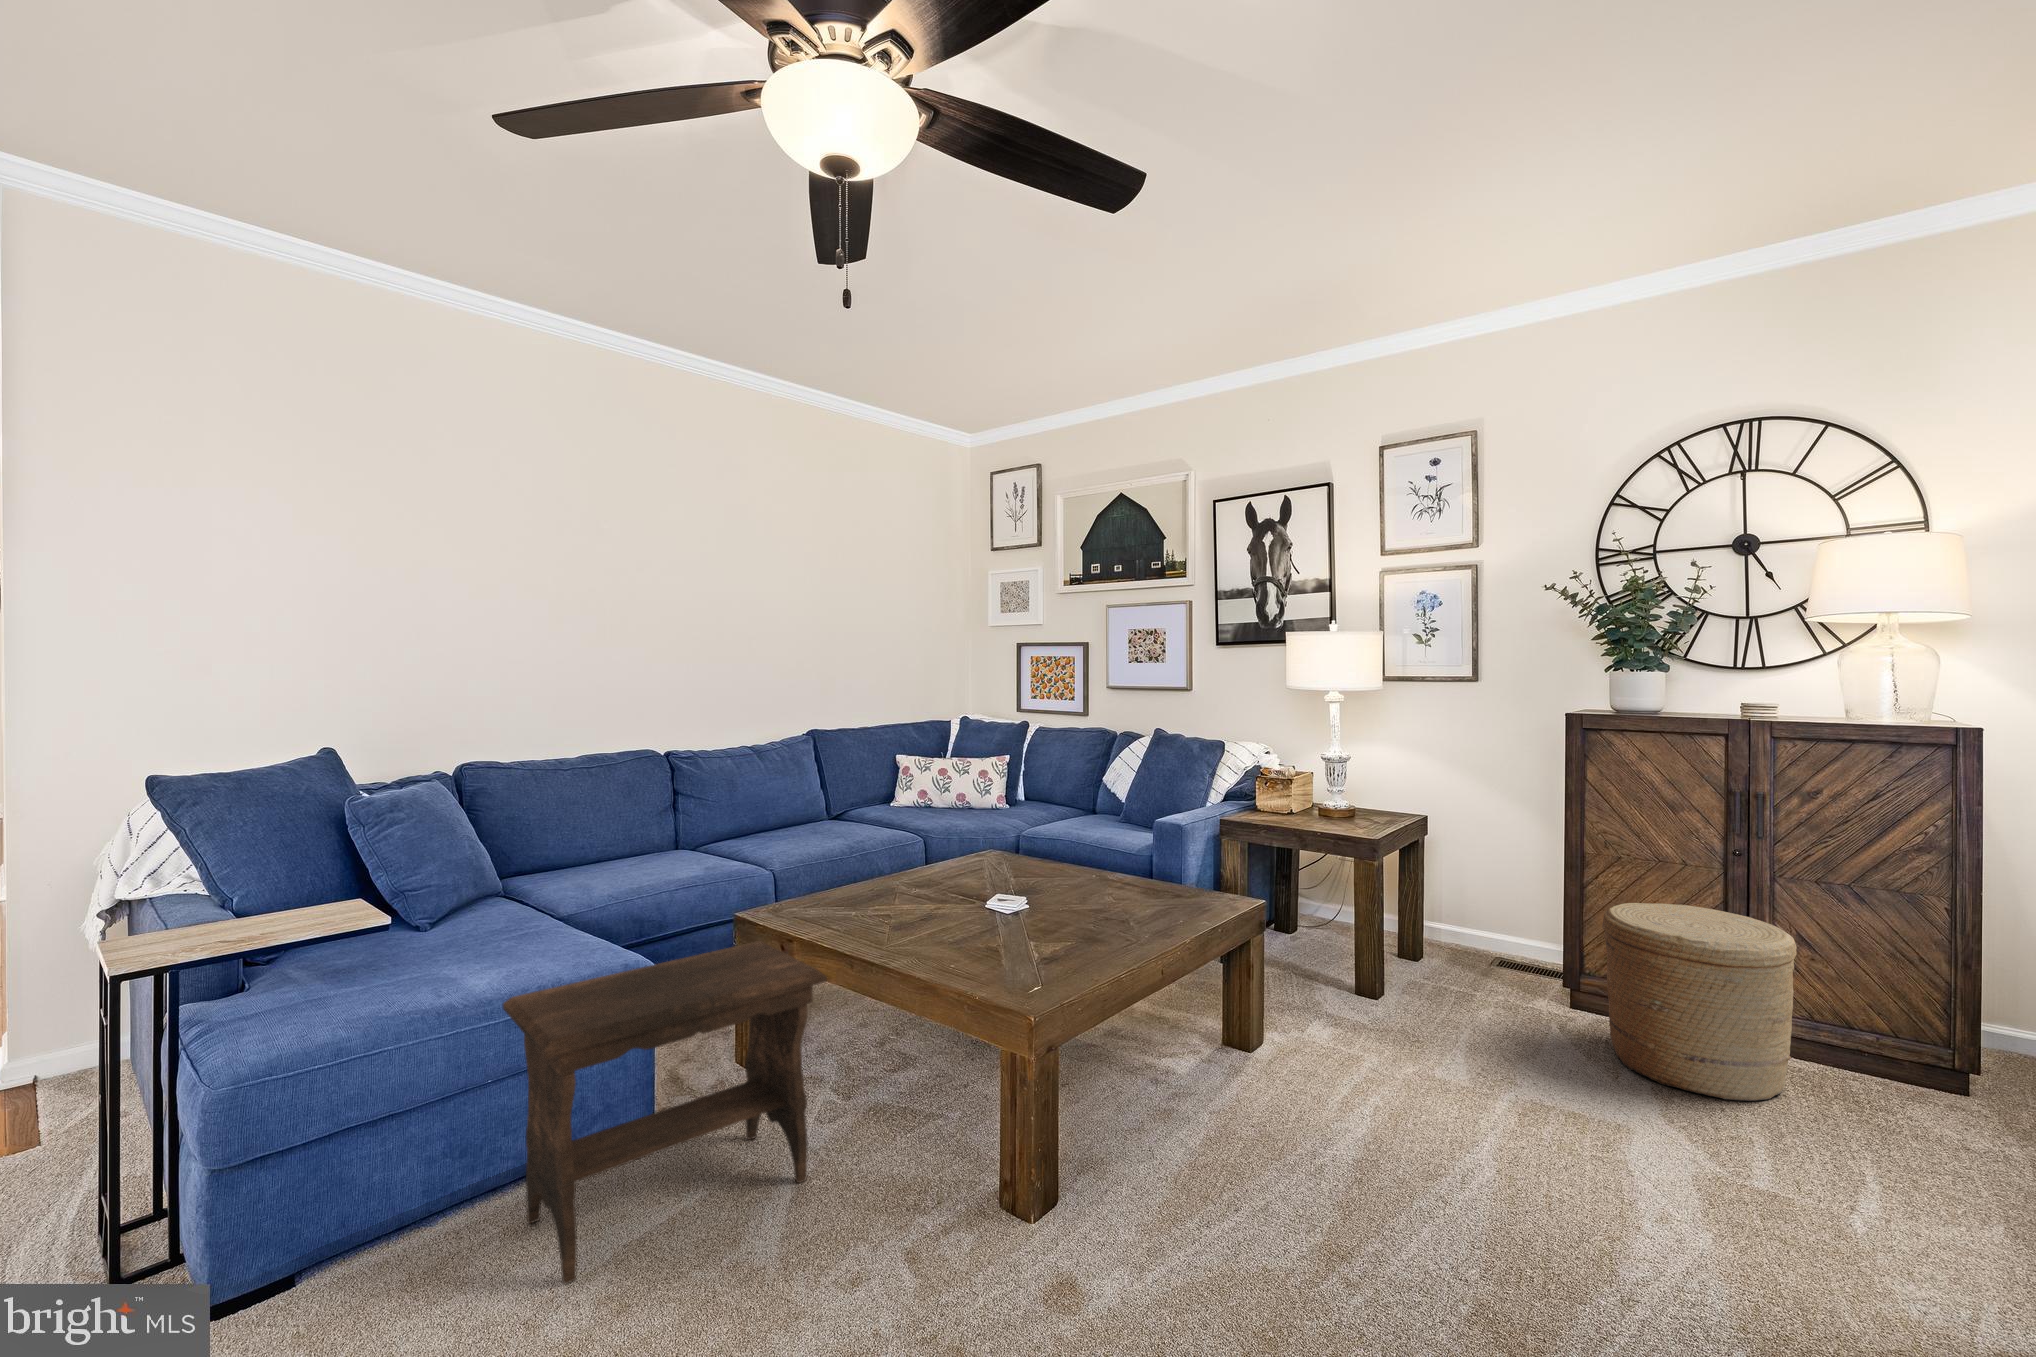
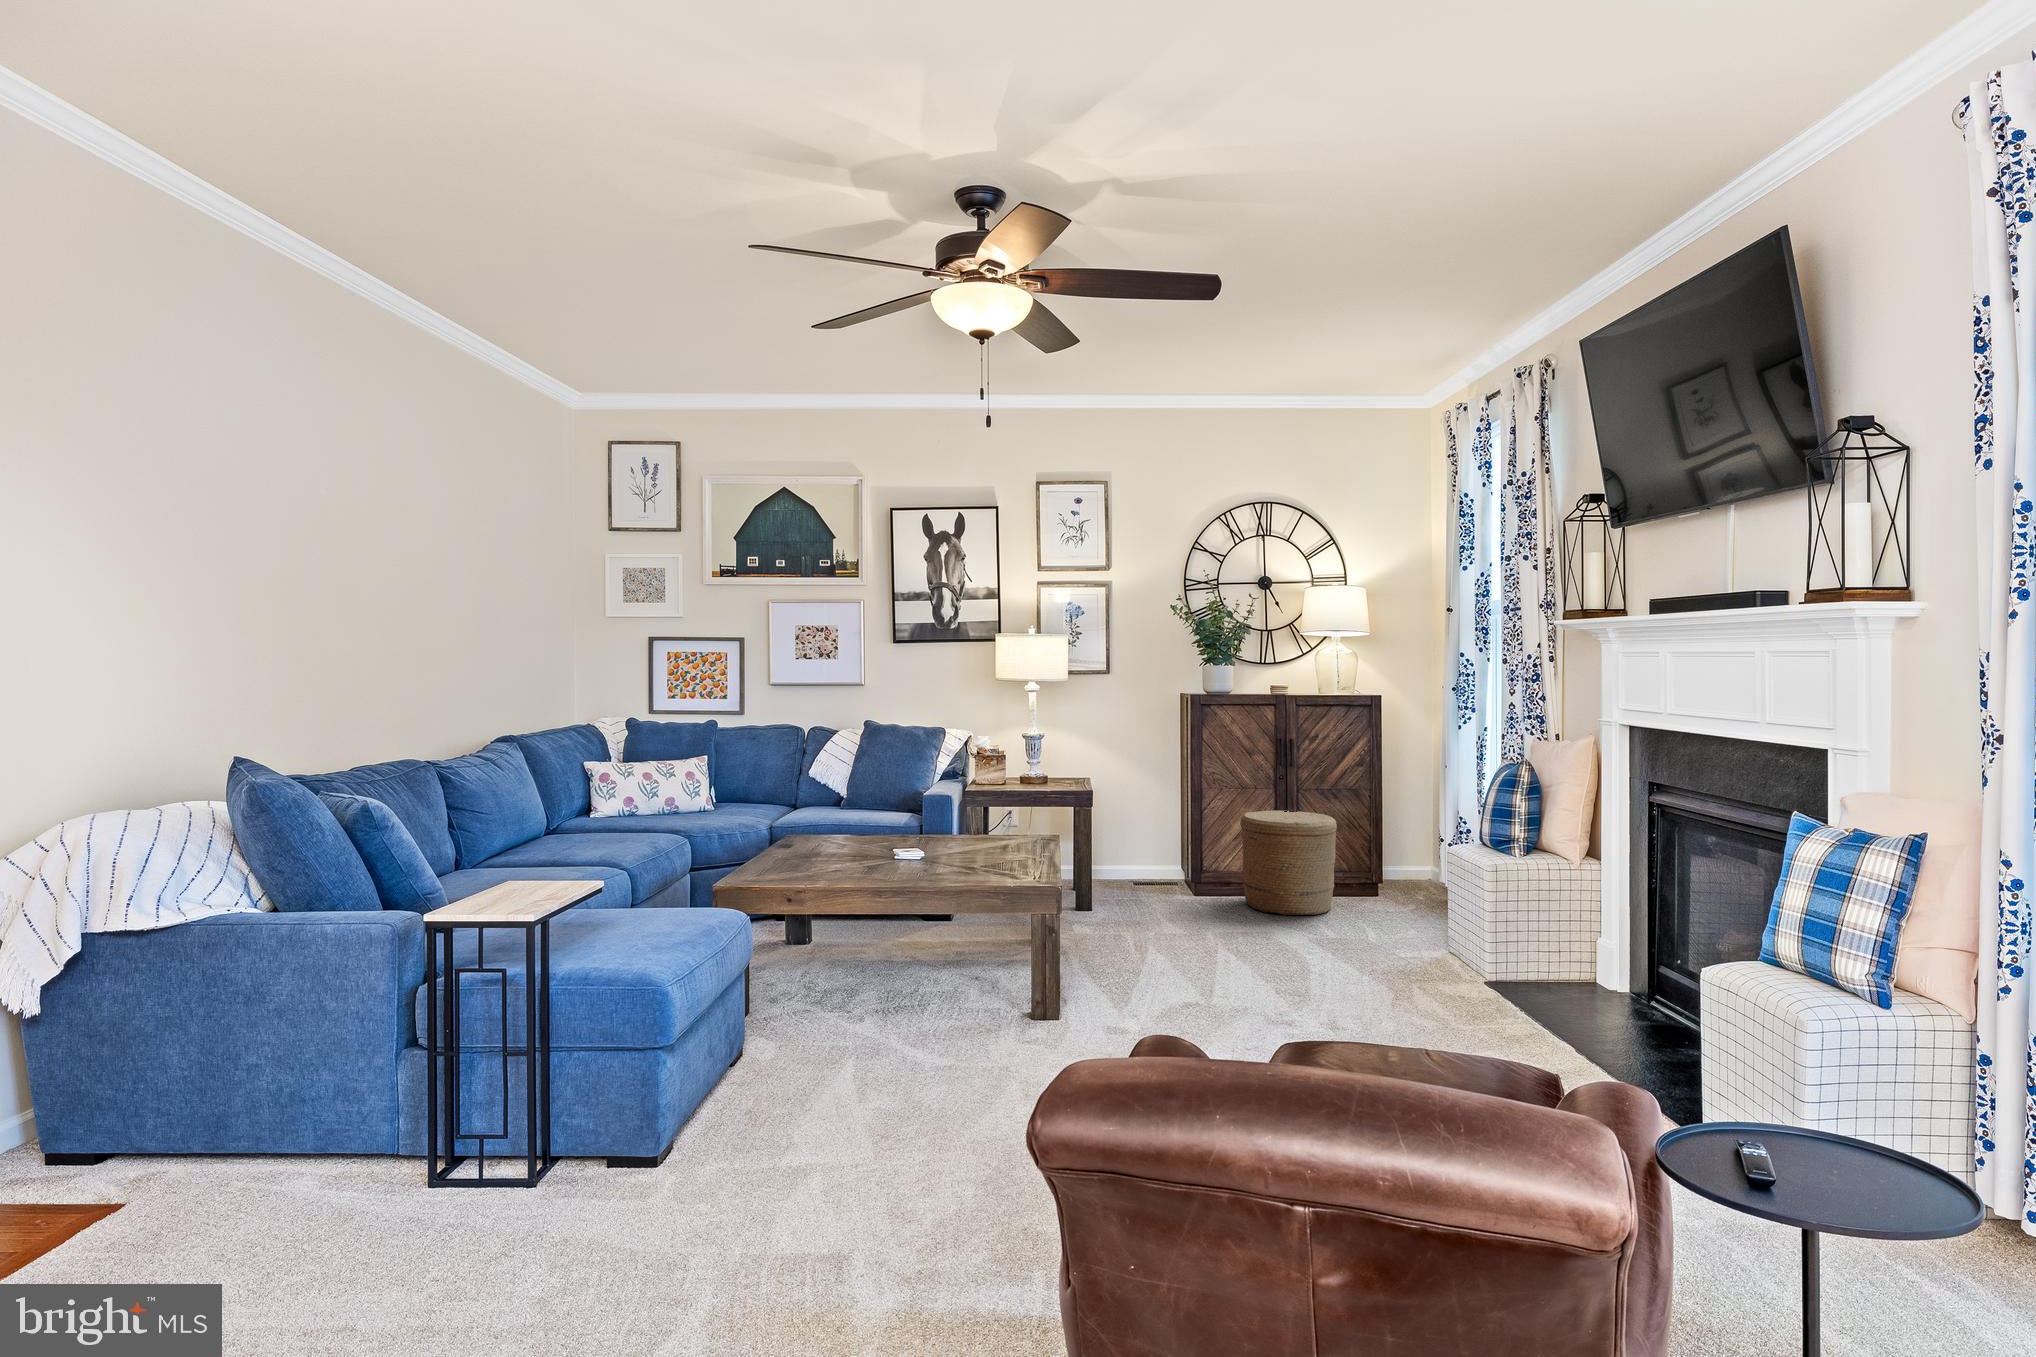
footstool: present [503,941,827,1284] -> none [822,900,983,1152]

